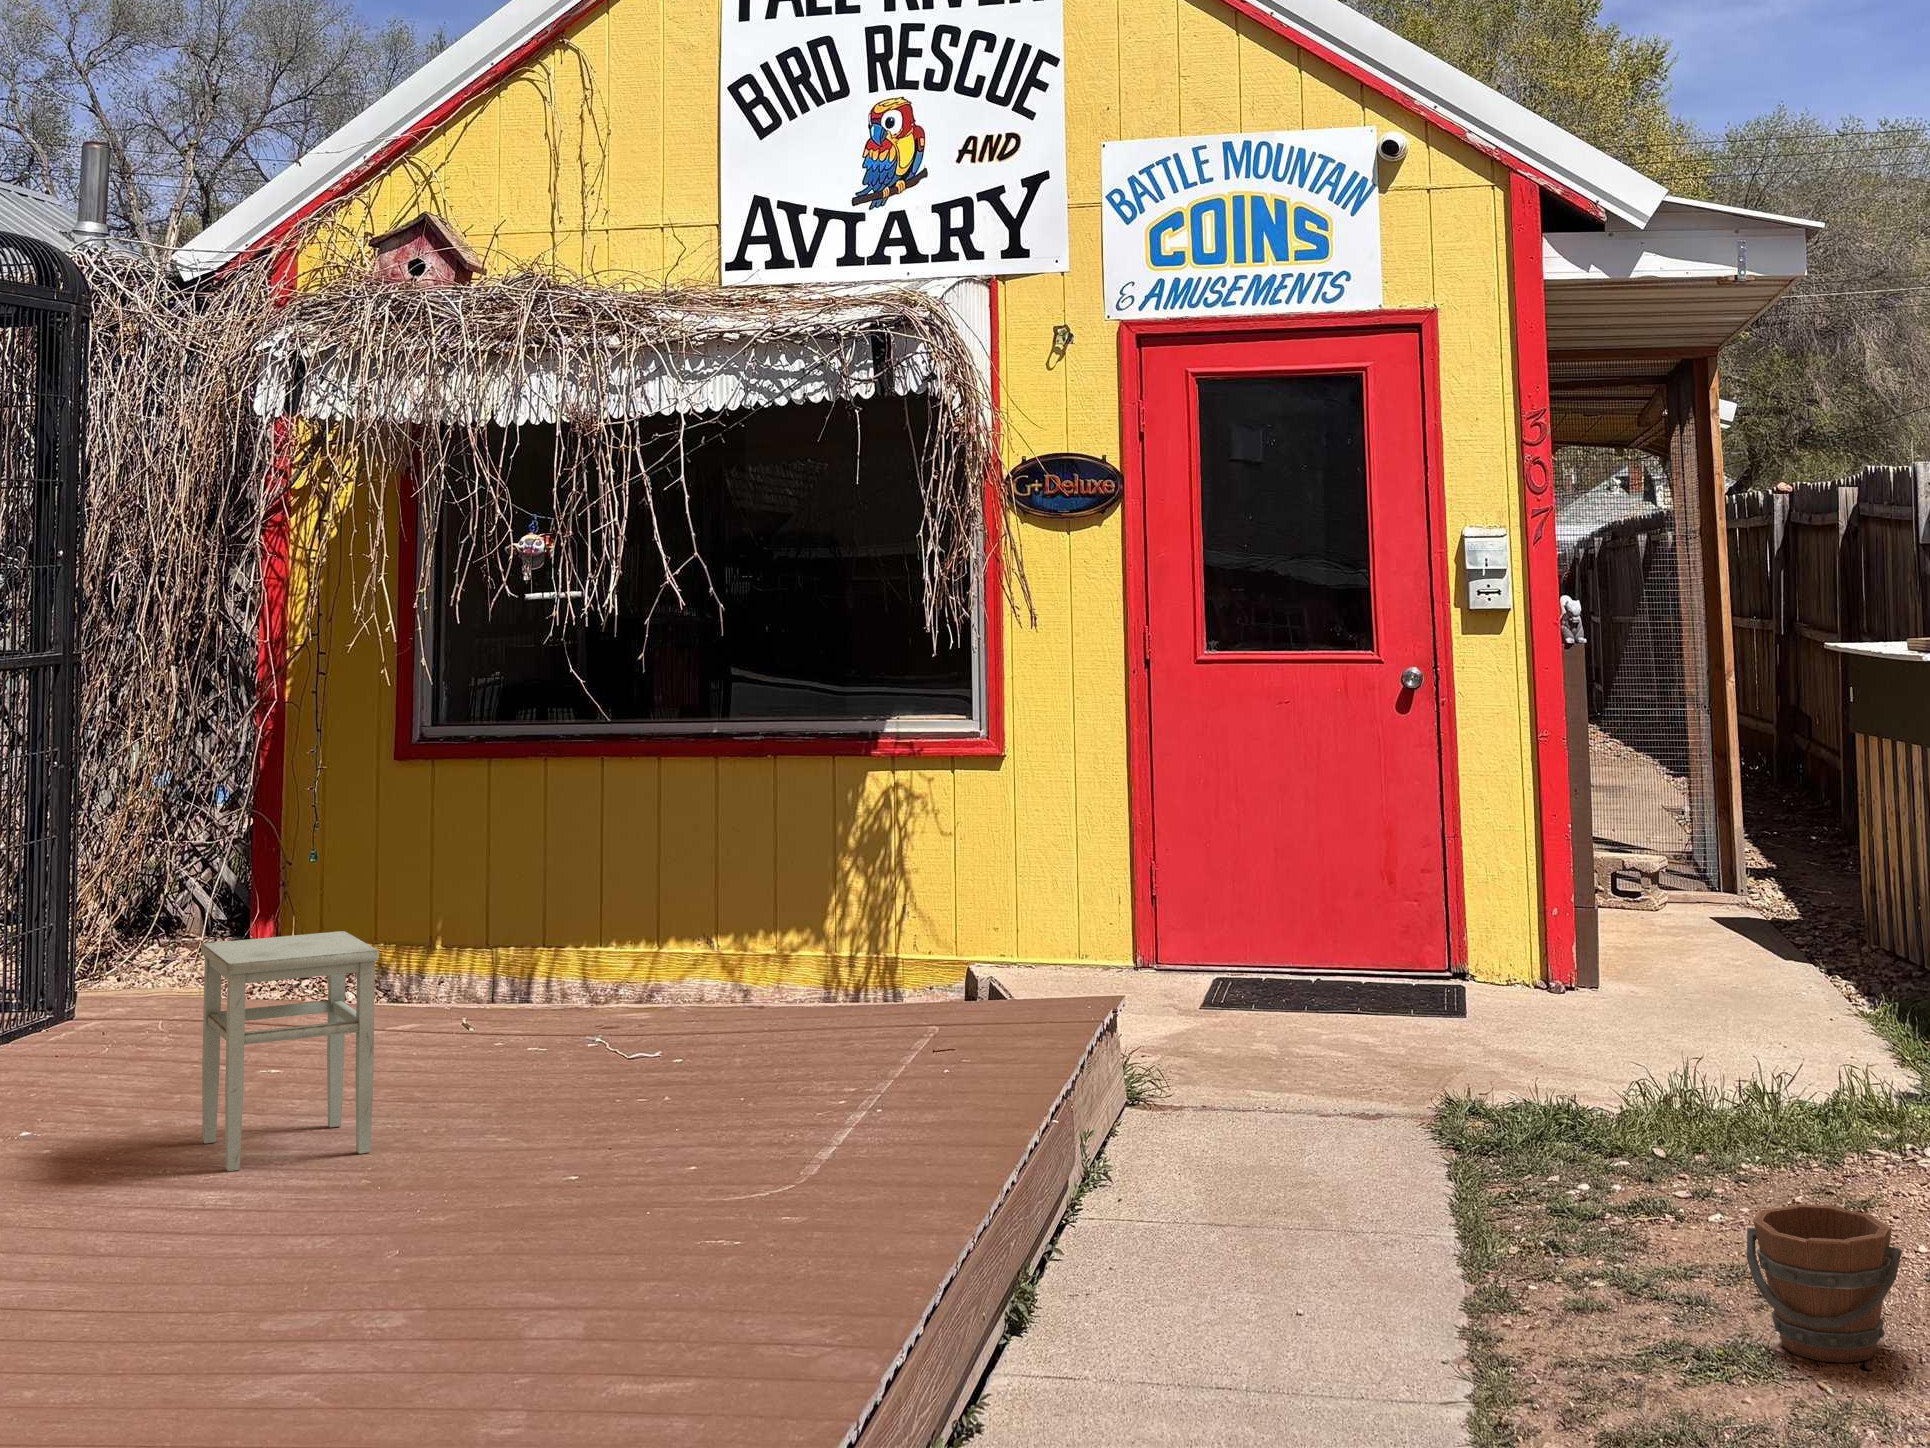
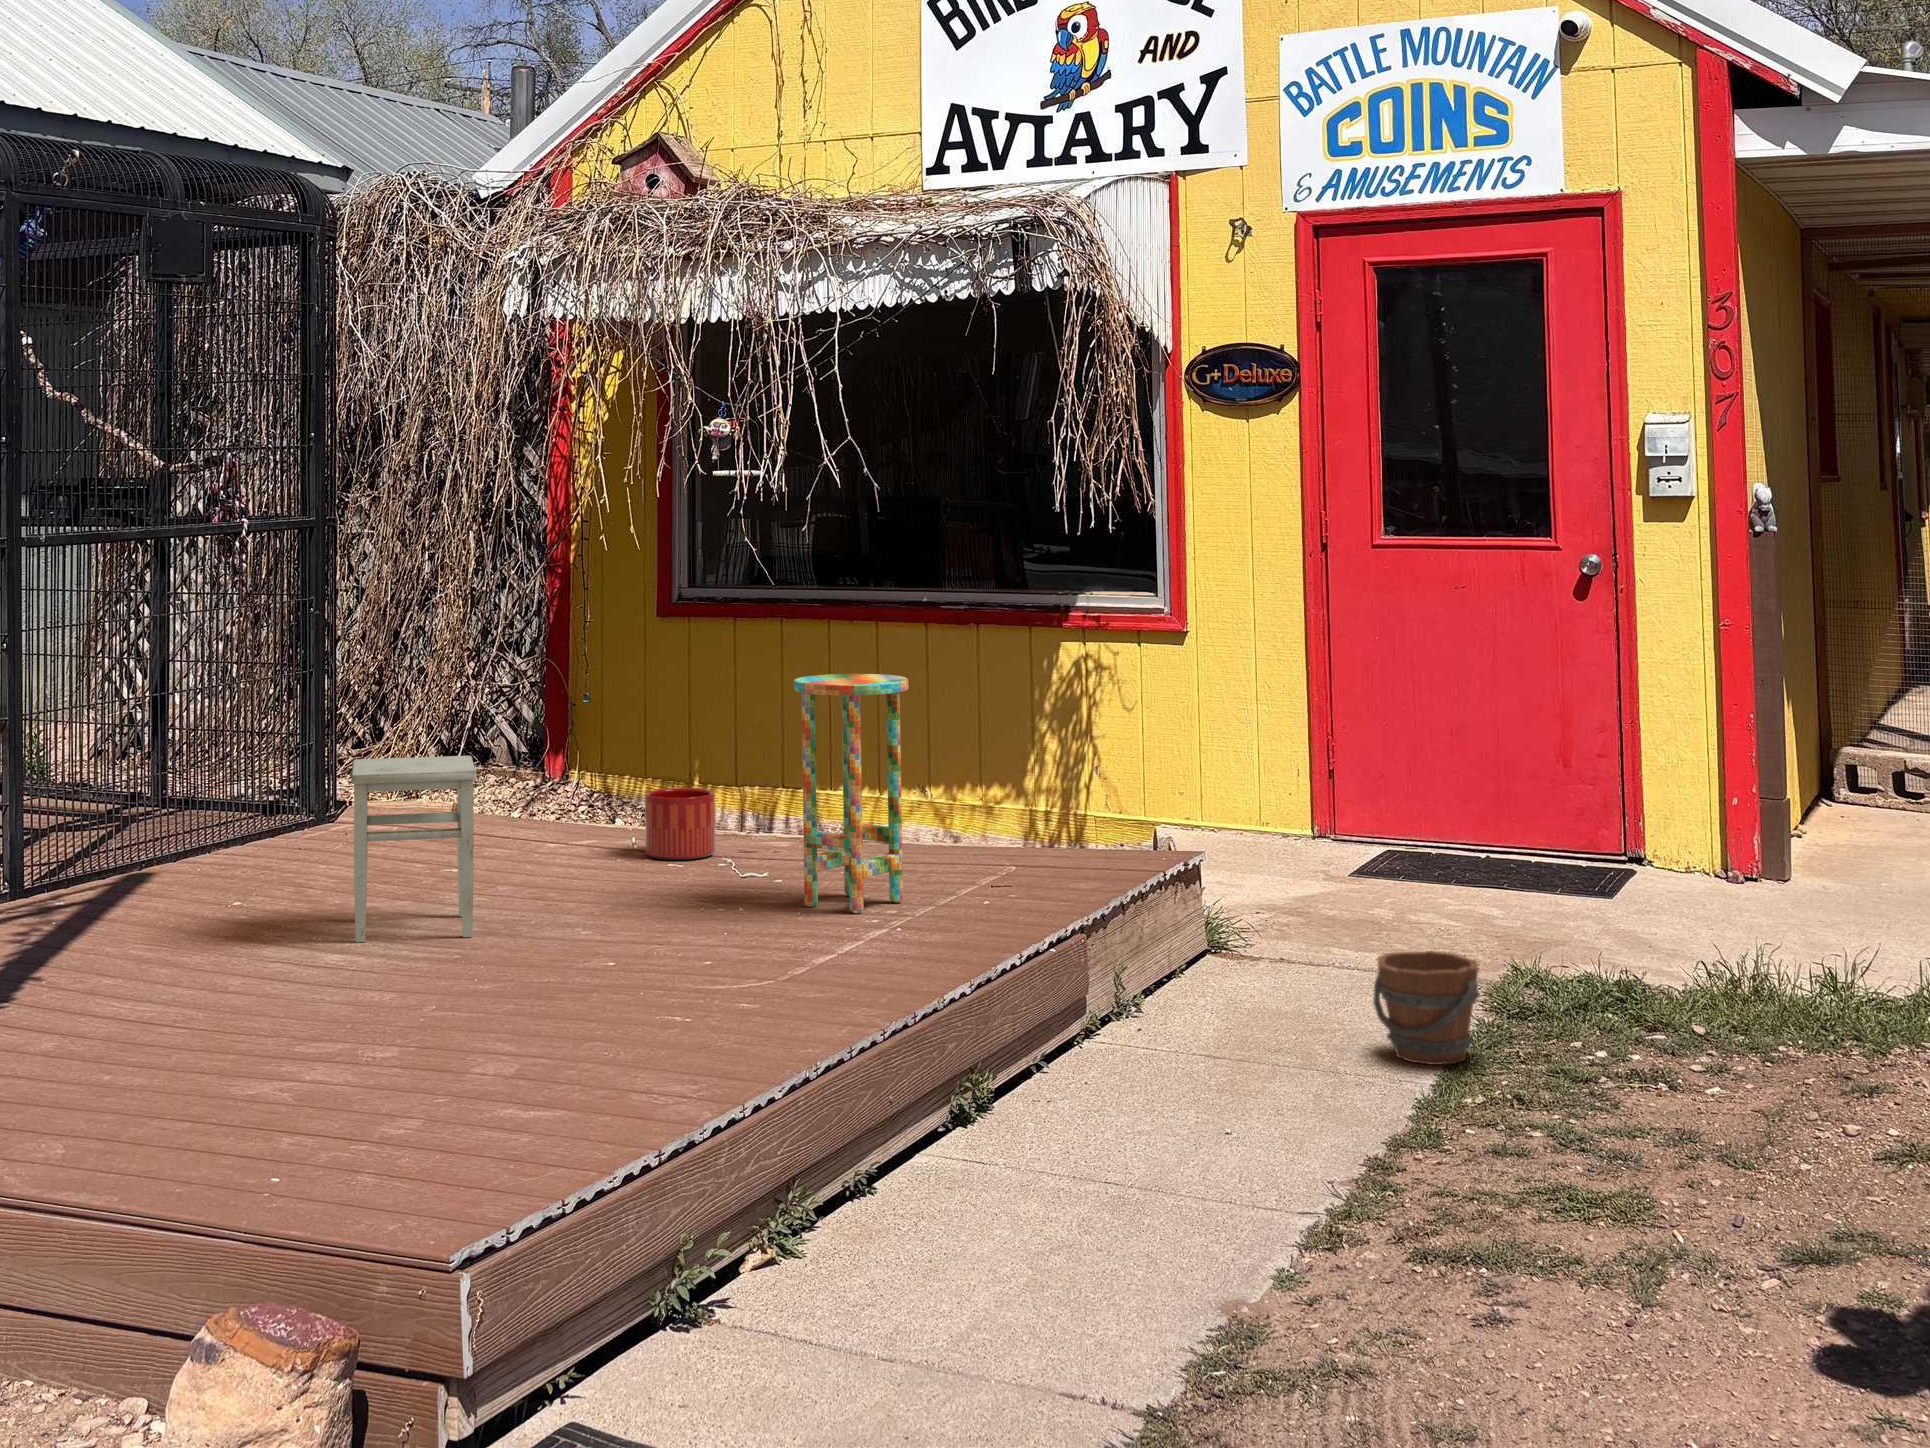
side table: none [714,815,842,1088] -> present [794,674,909,913]
planter: none [484,953,565,1039] -> present [645,788,715,860]
bucket: present [1747,1204,1902,1363] -> present [1373,951,1480,1065]

